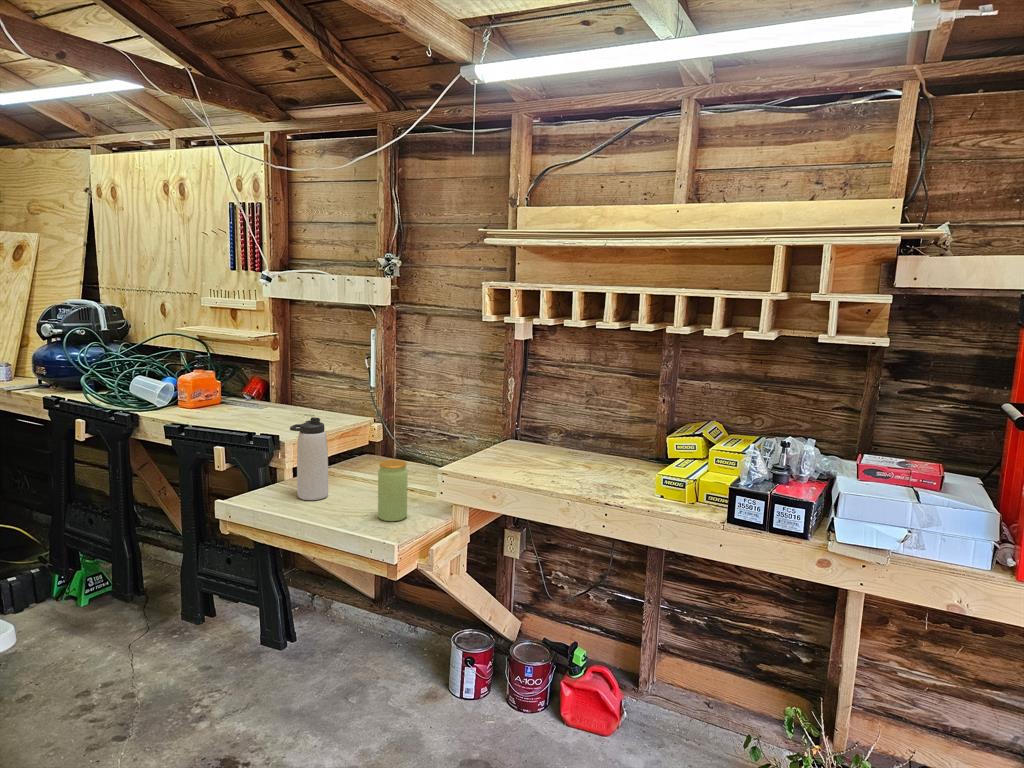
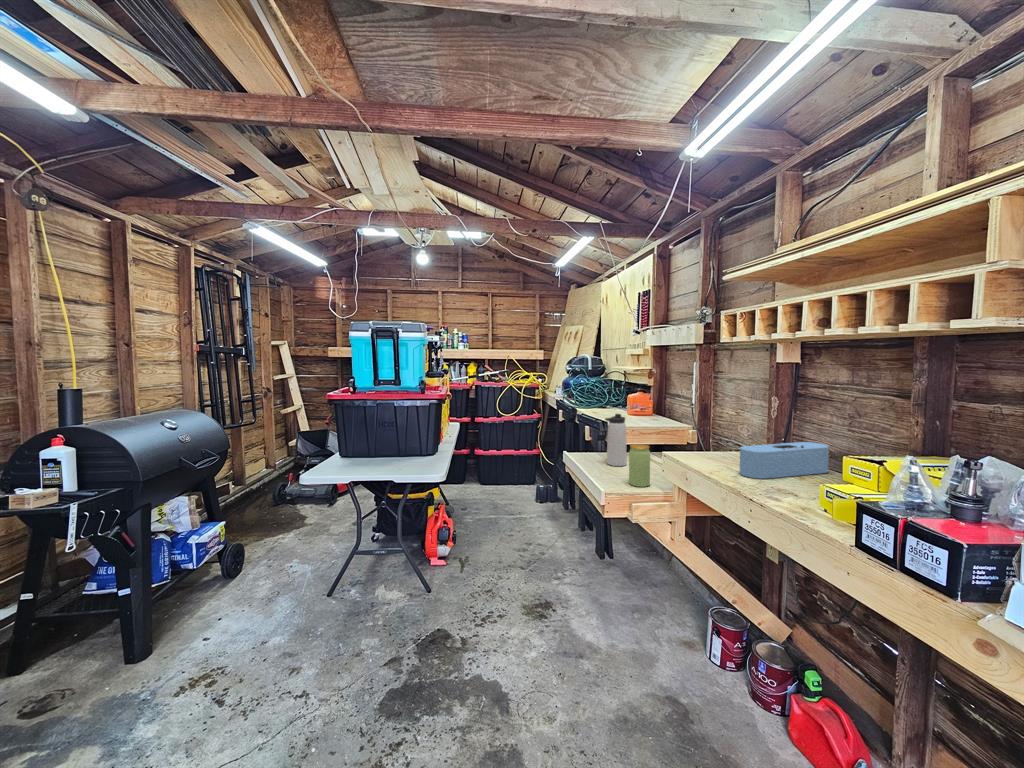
speaker: none [534,425,582,476] -> present [740,442,829,479]

